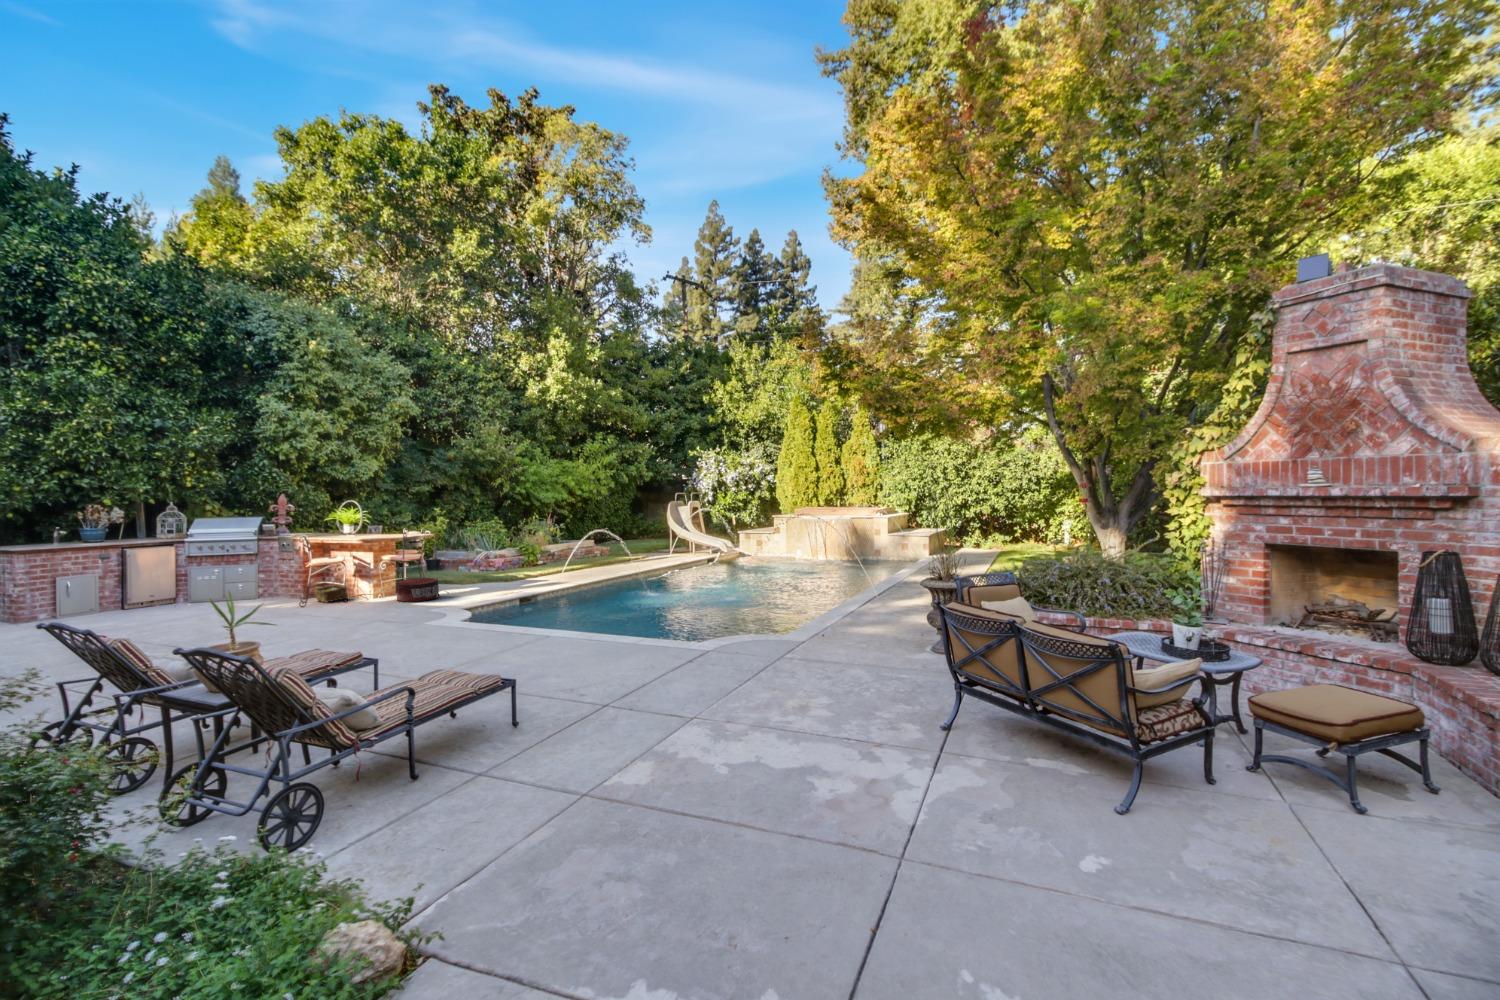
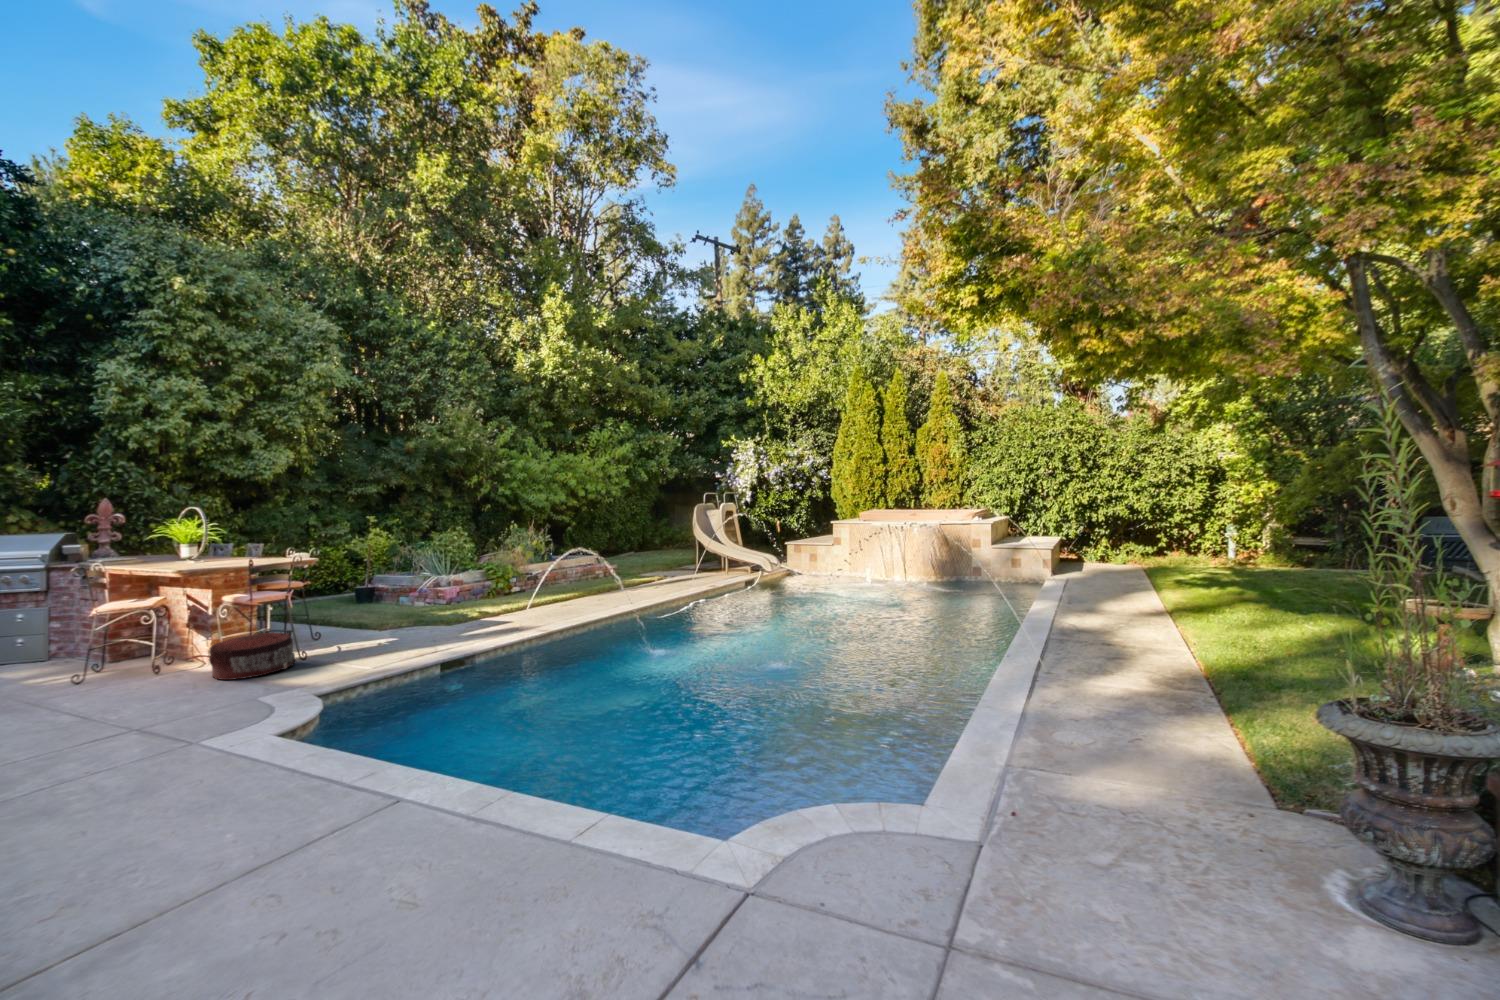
woven basket: present [314,581,347,602] -> none [72,638,139,680]

